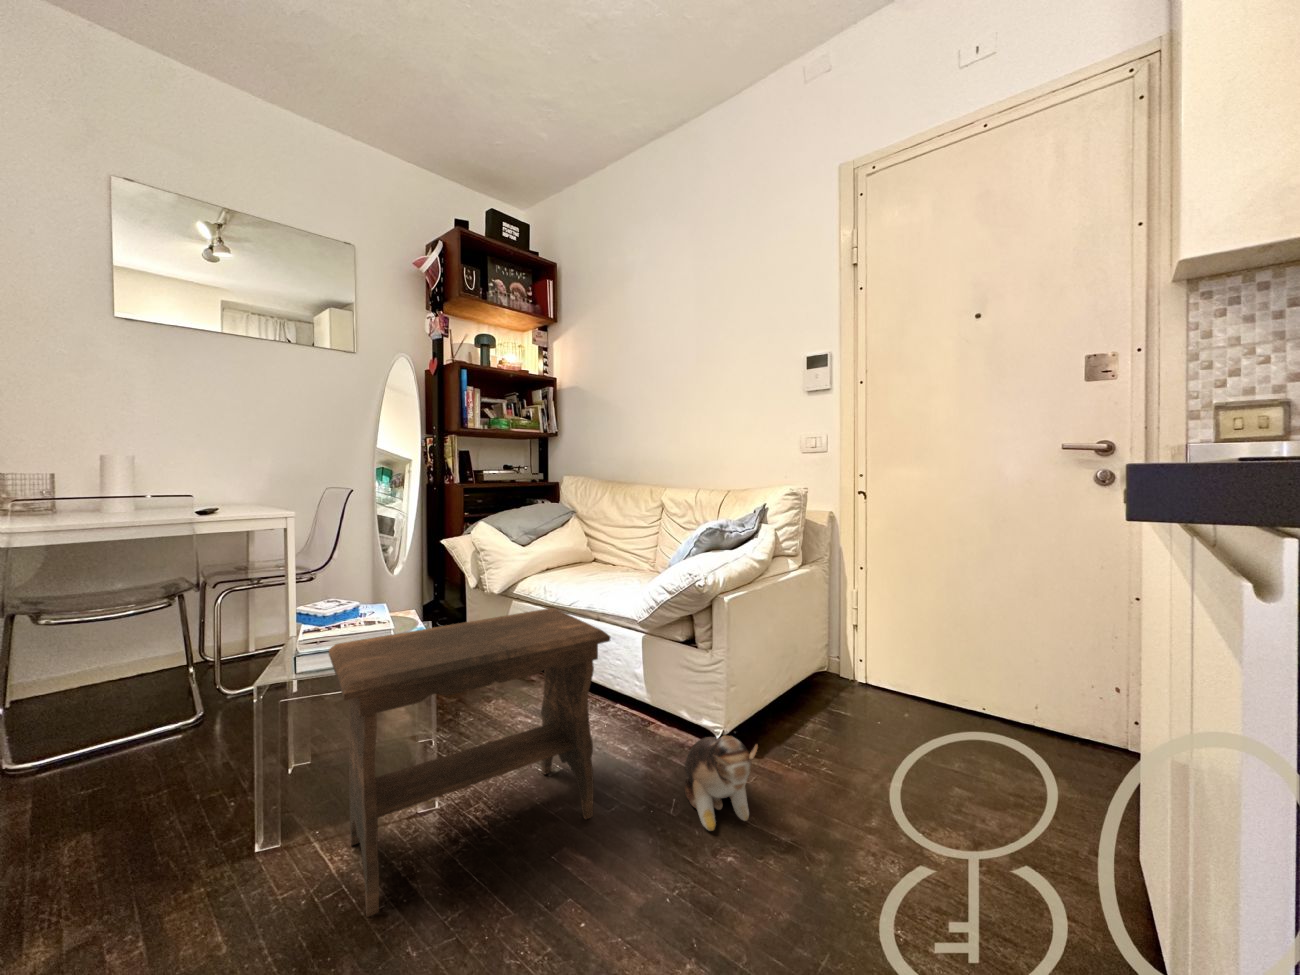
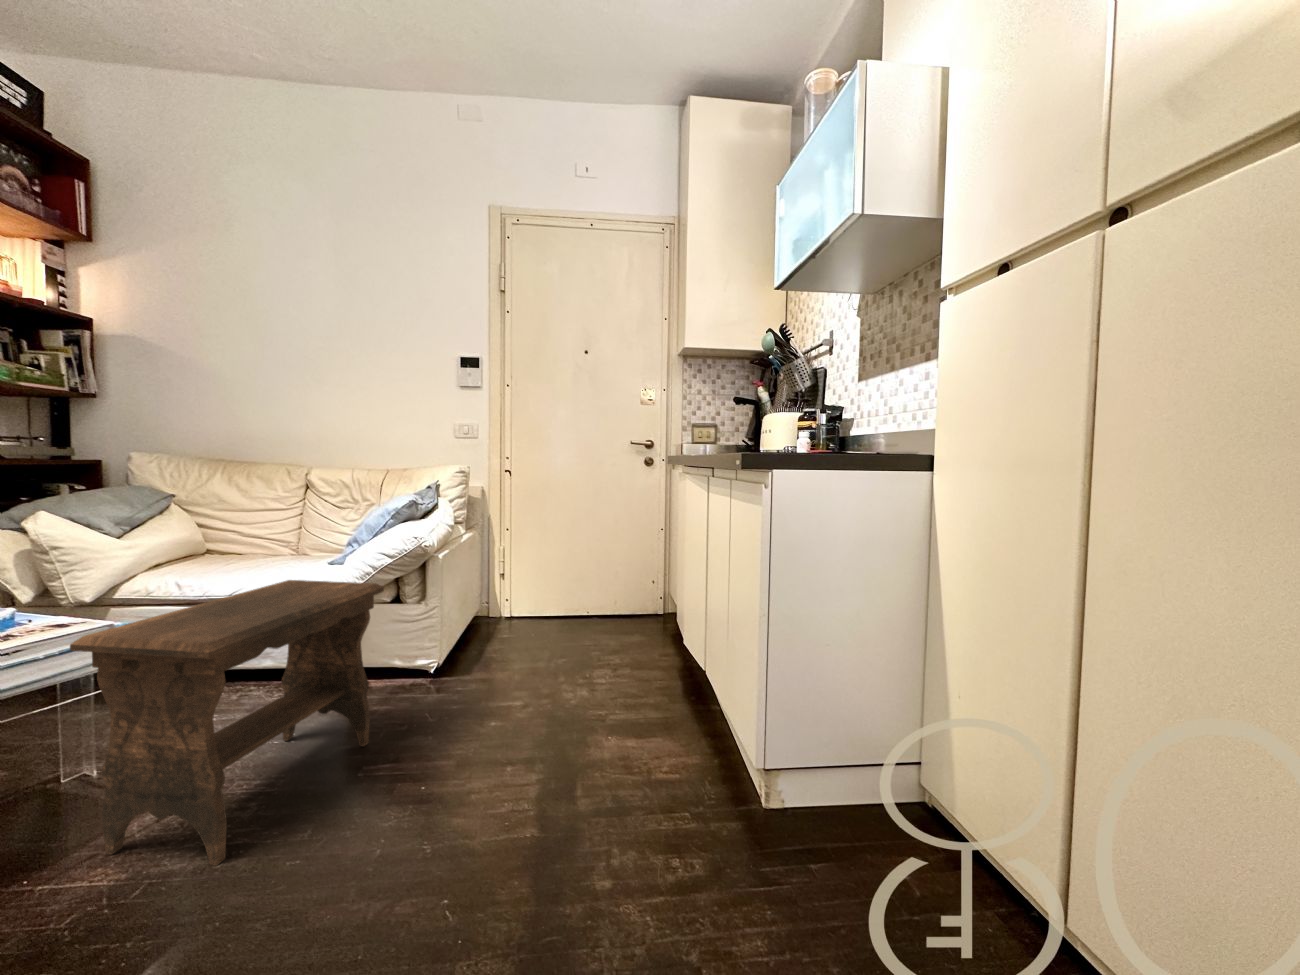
plush toy: present [684,735,757,831] -> none [416,641,508,717]

